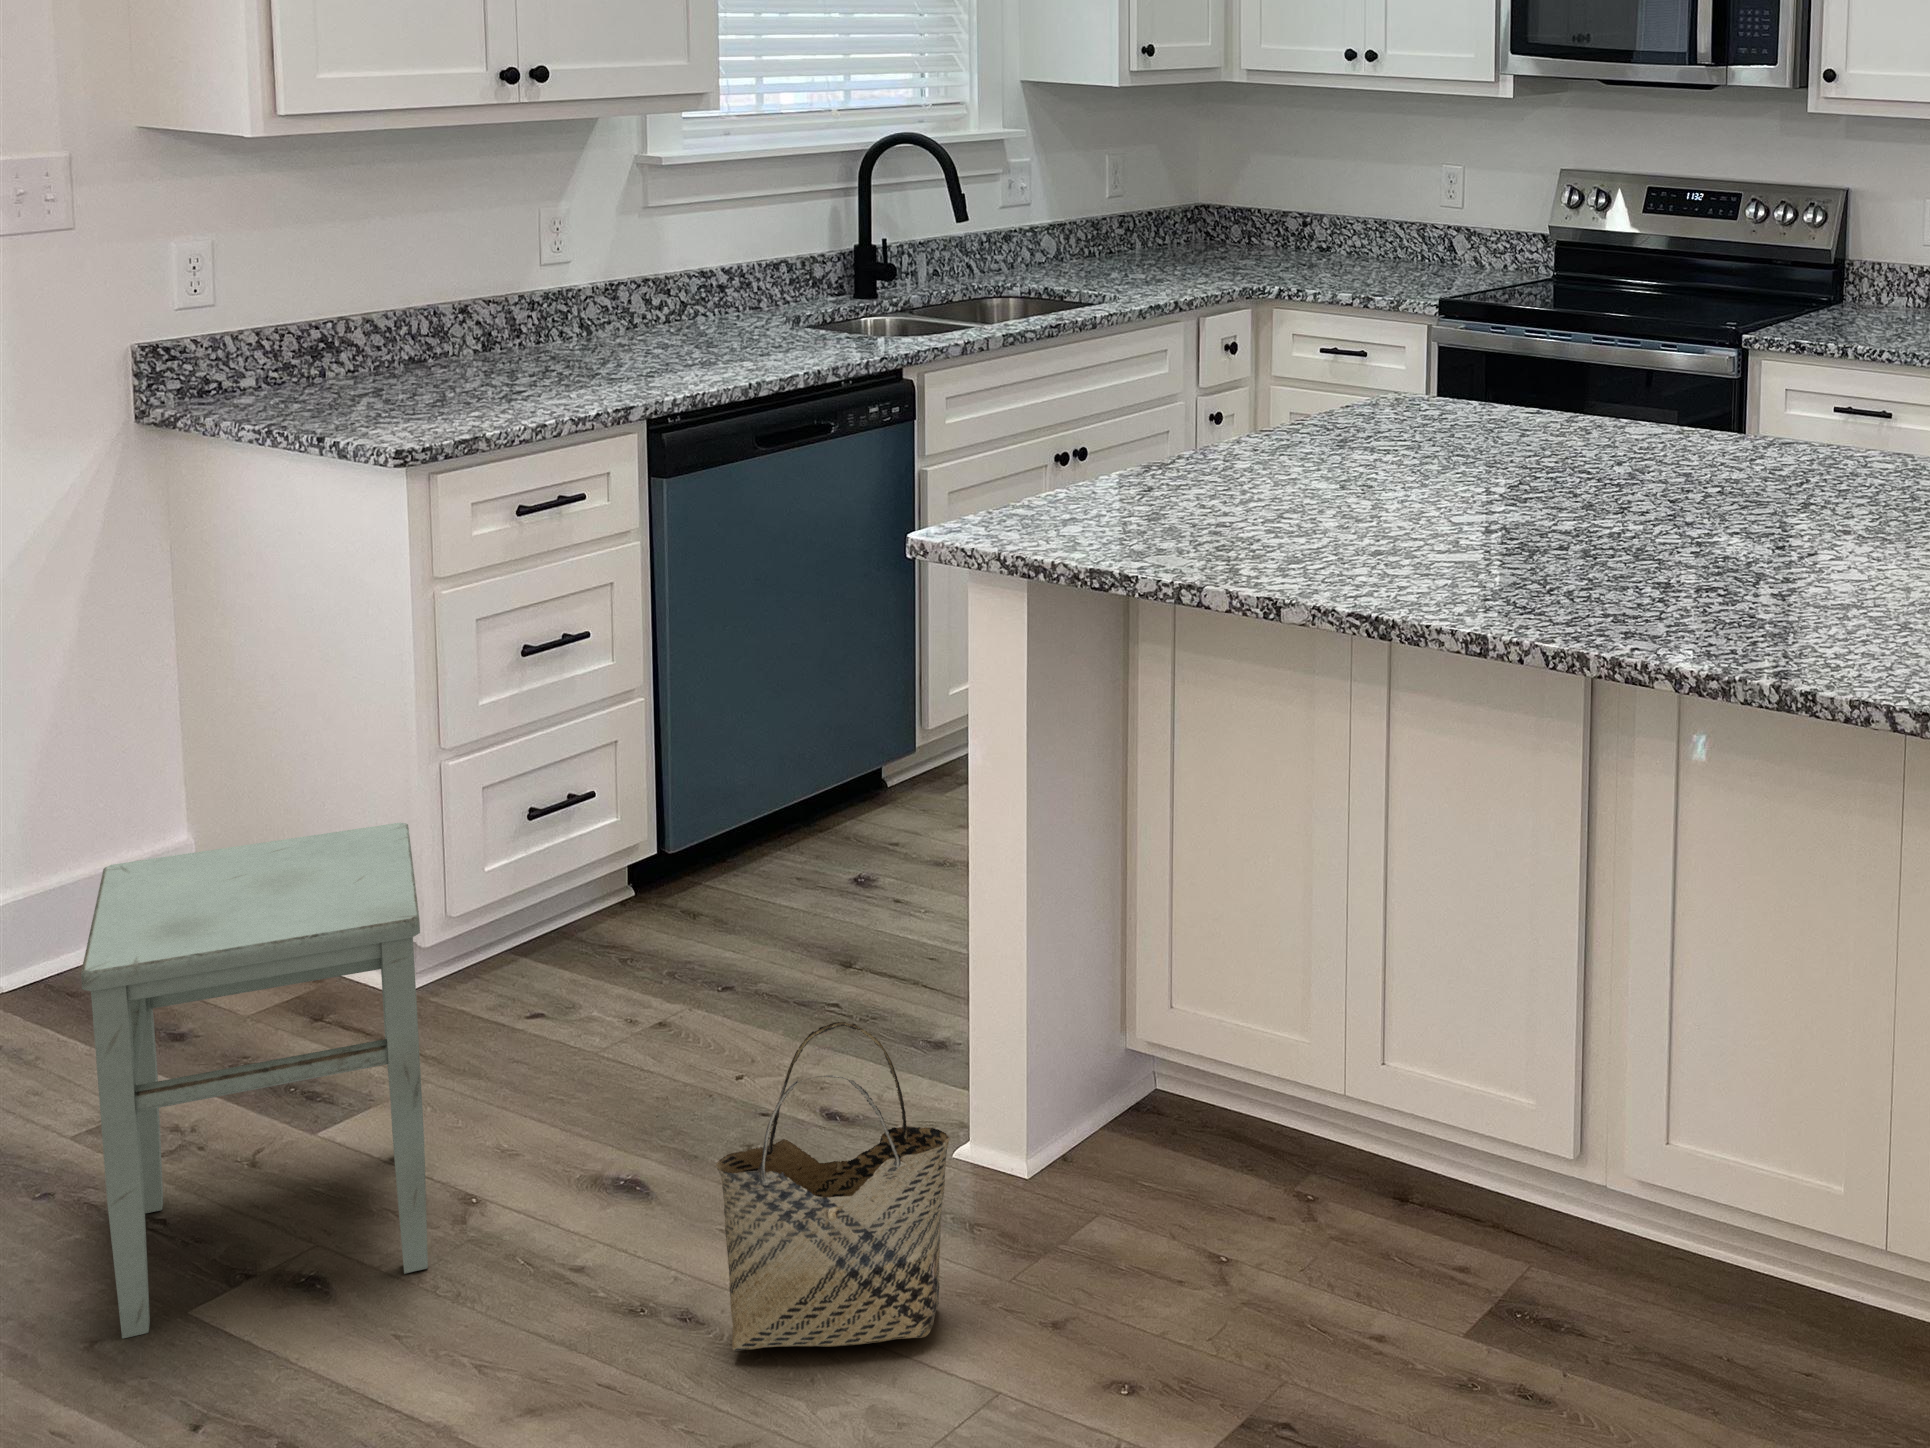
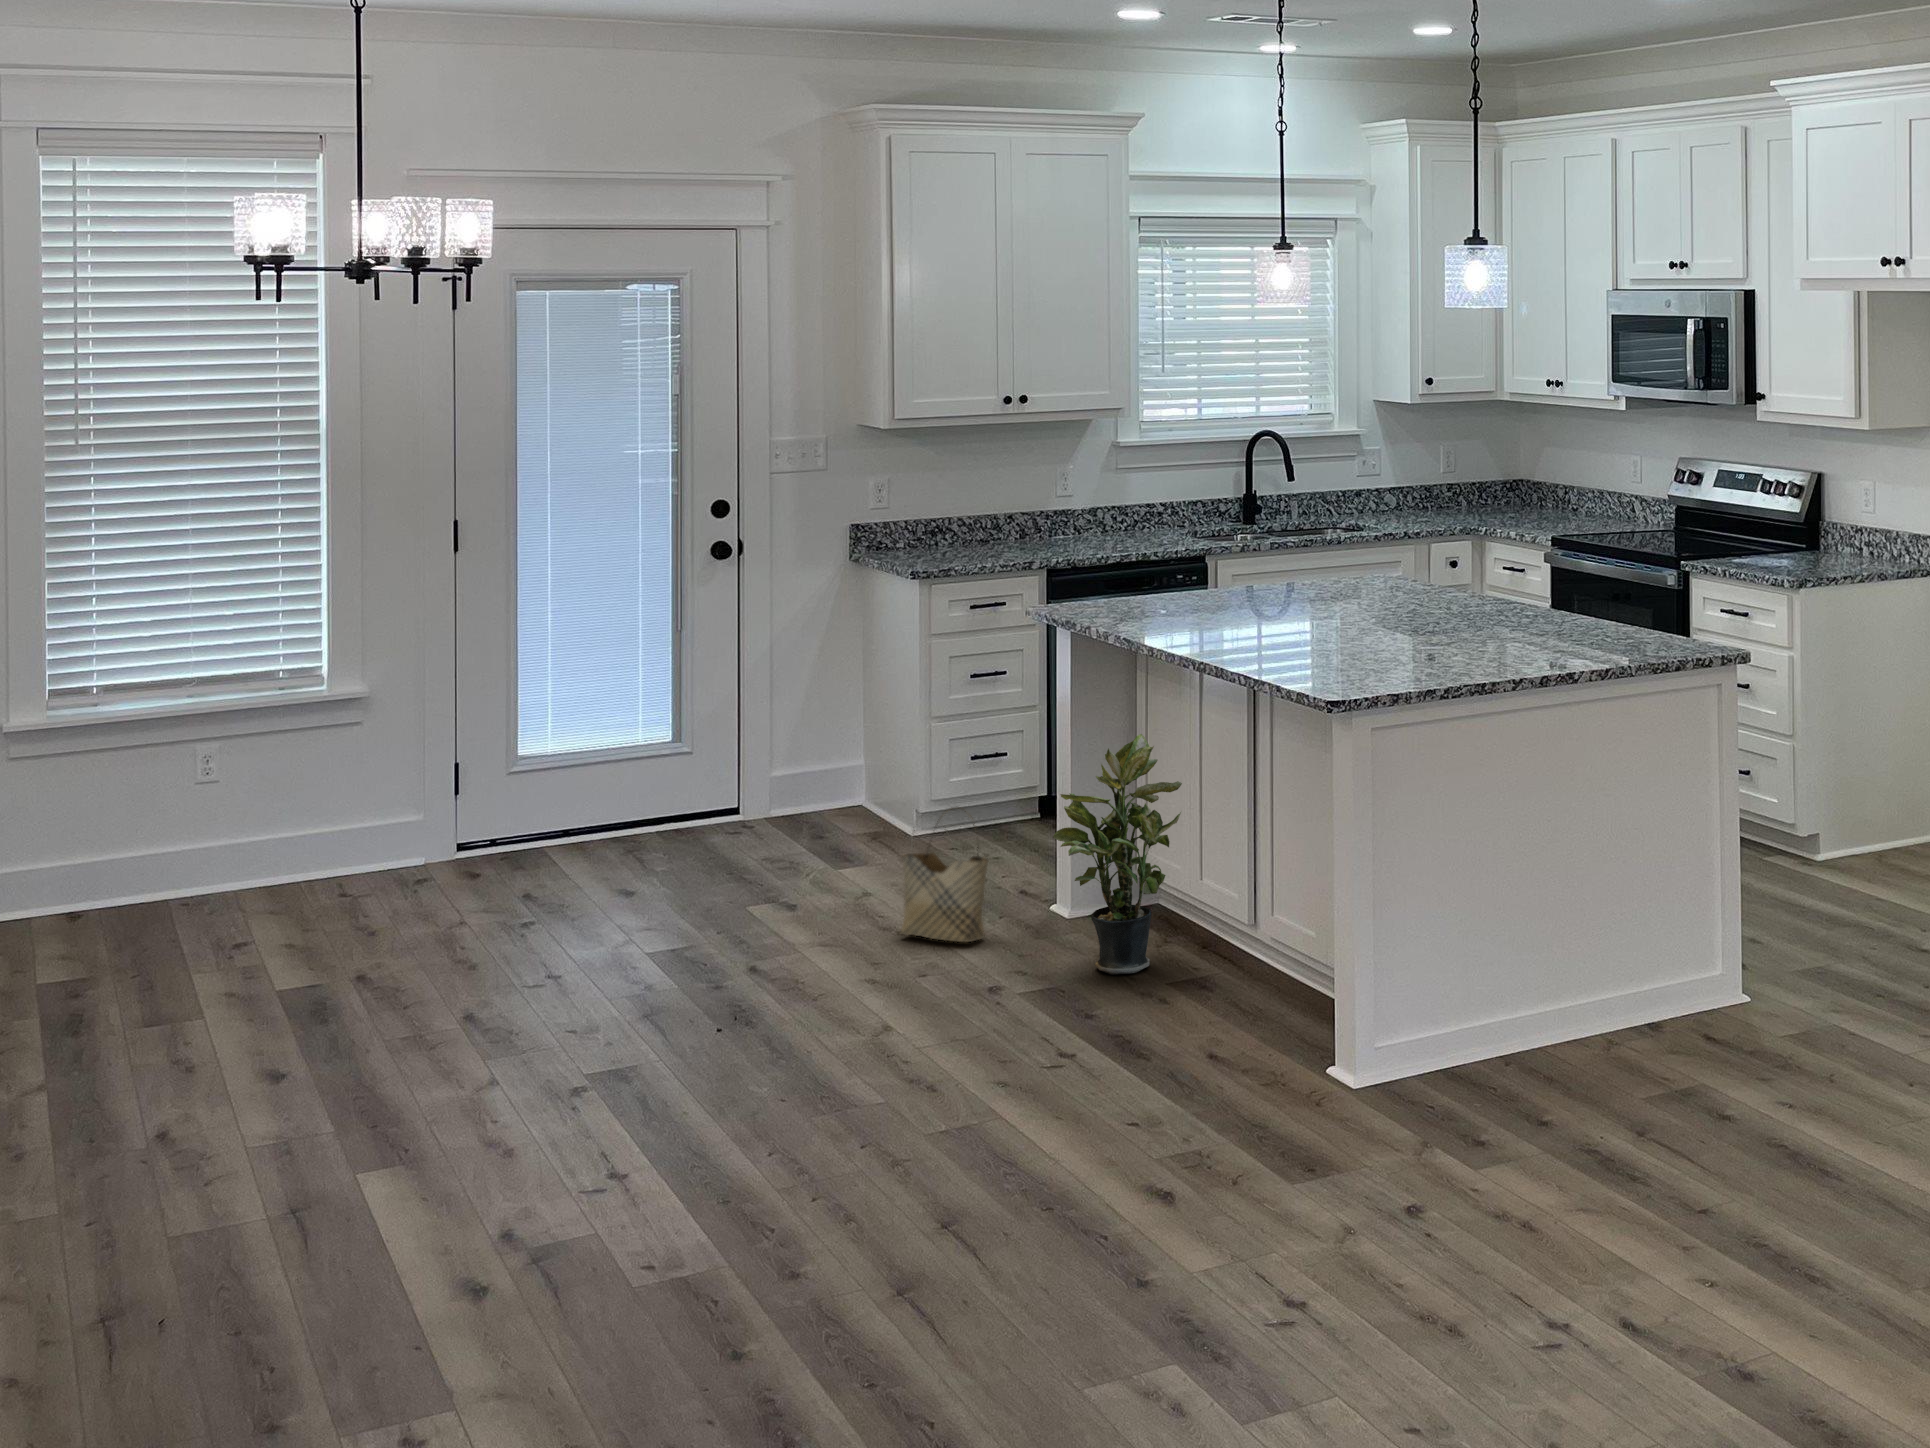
potted plant: none [1189,811,1471,1349] -> present [1053,734,1182,975]
stool: present [81,823,428,1339] -> none [722,724,870,901]

